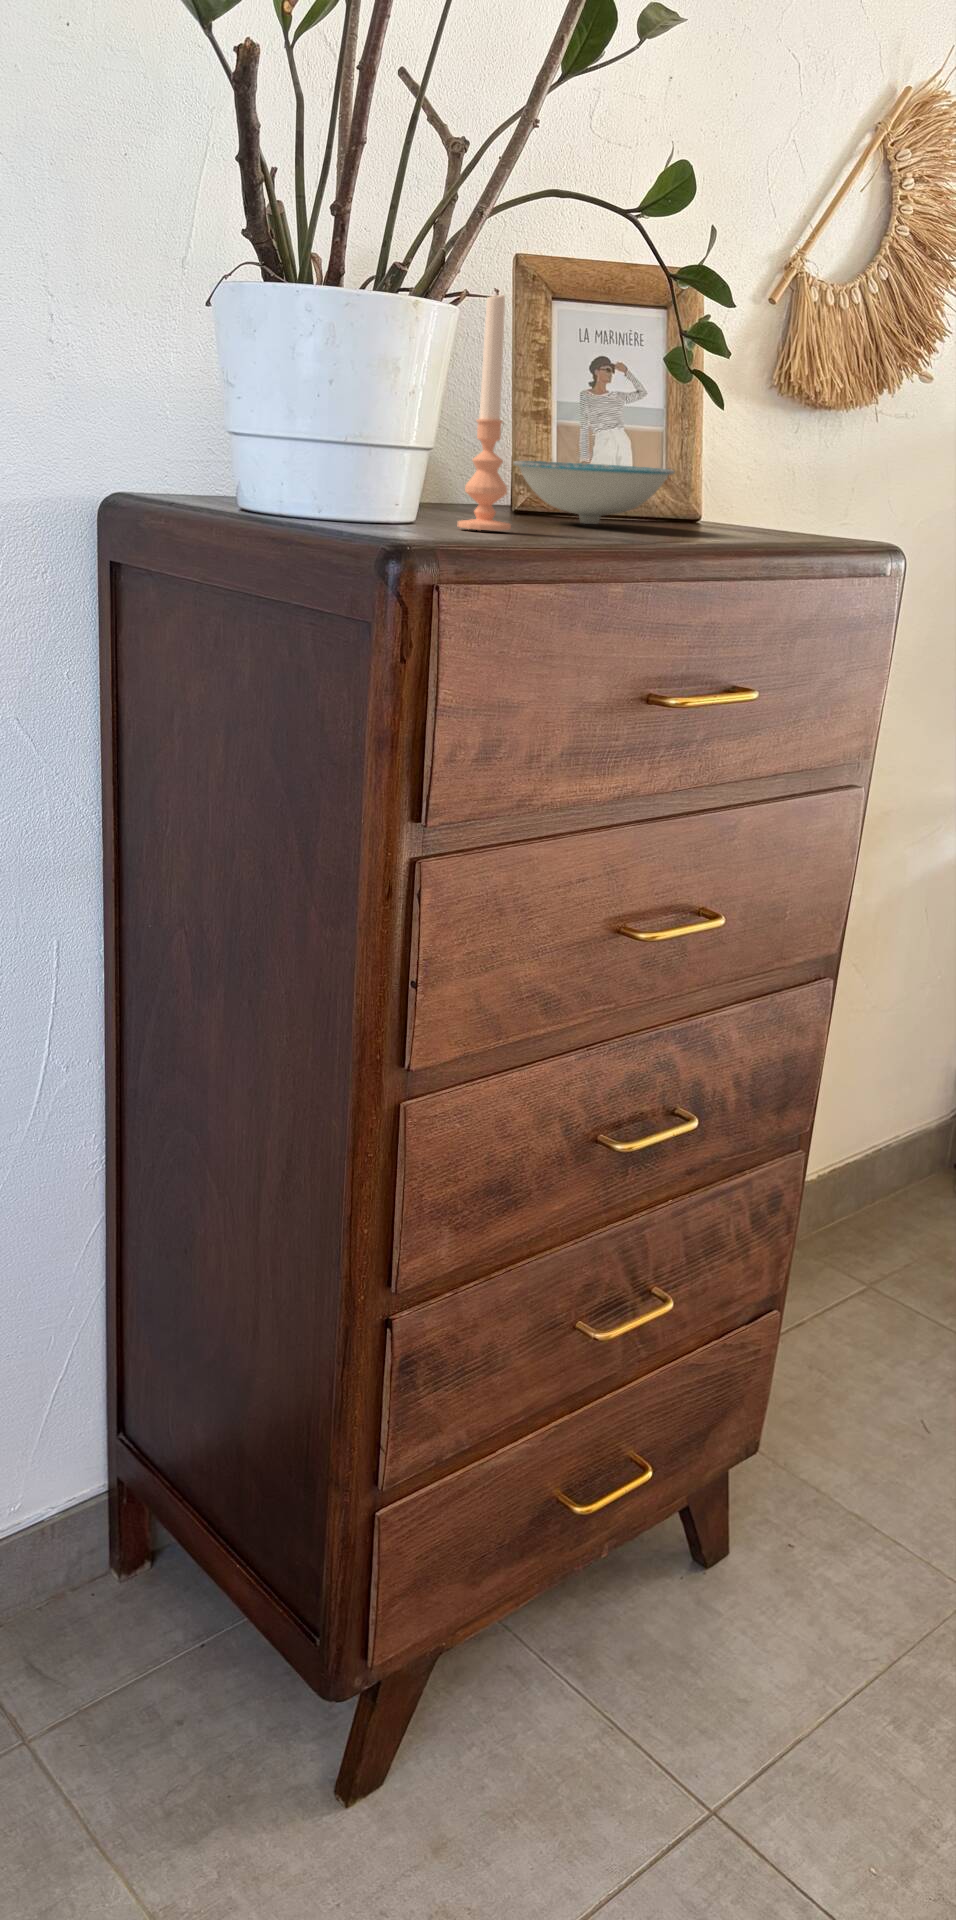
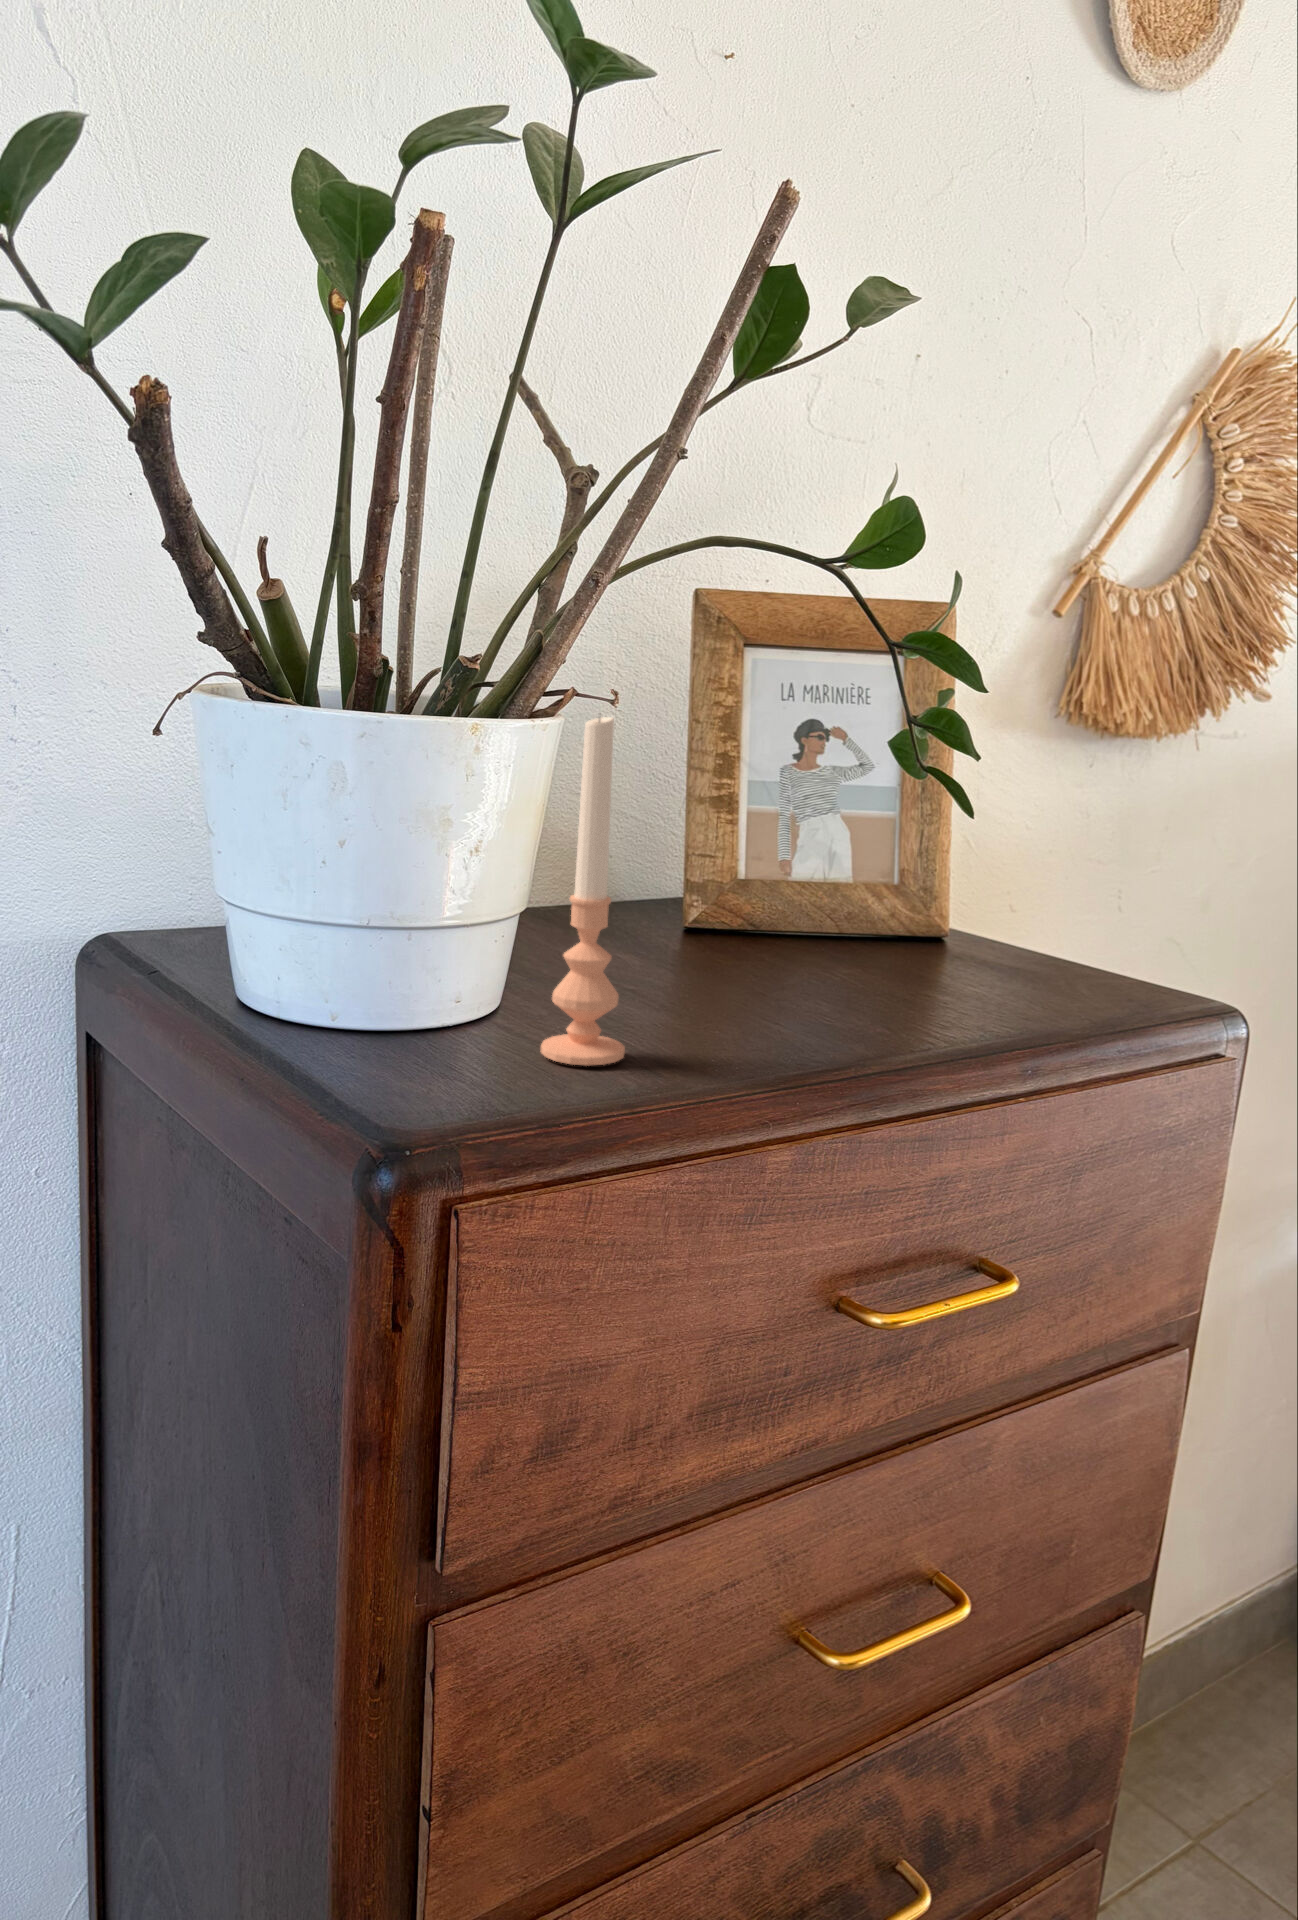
ceramic bowl: present [513,461,675,524] -> none [668,872,902,977]

